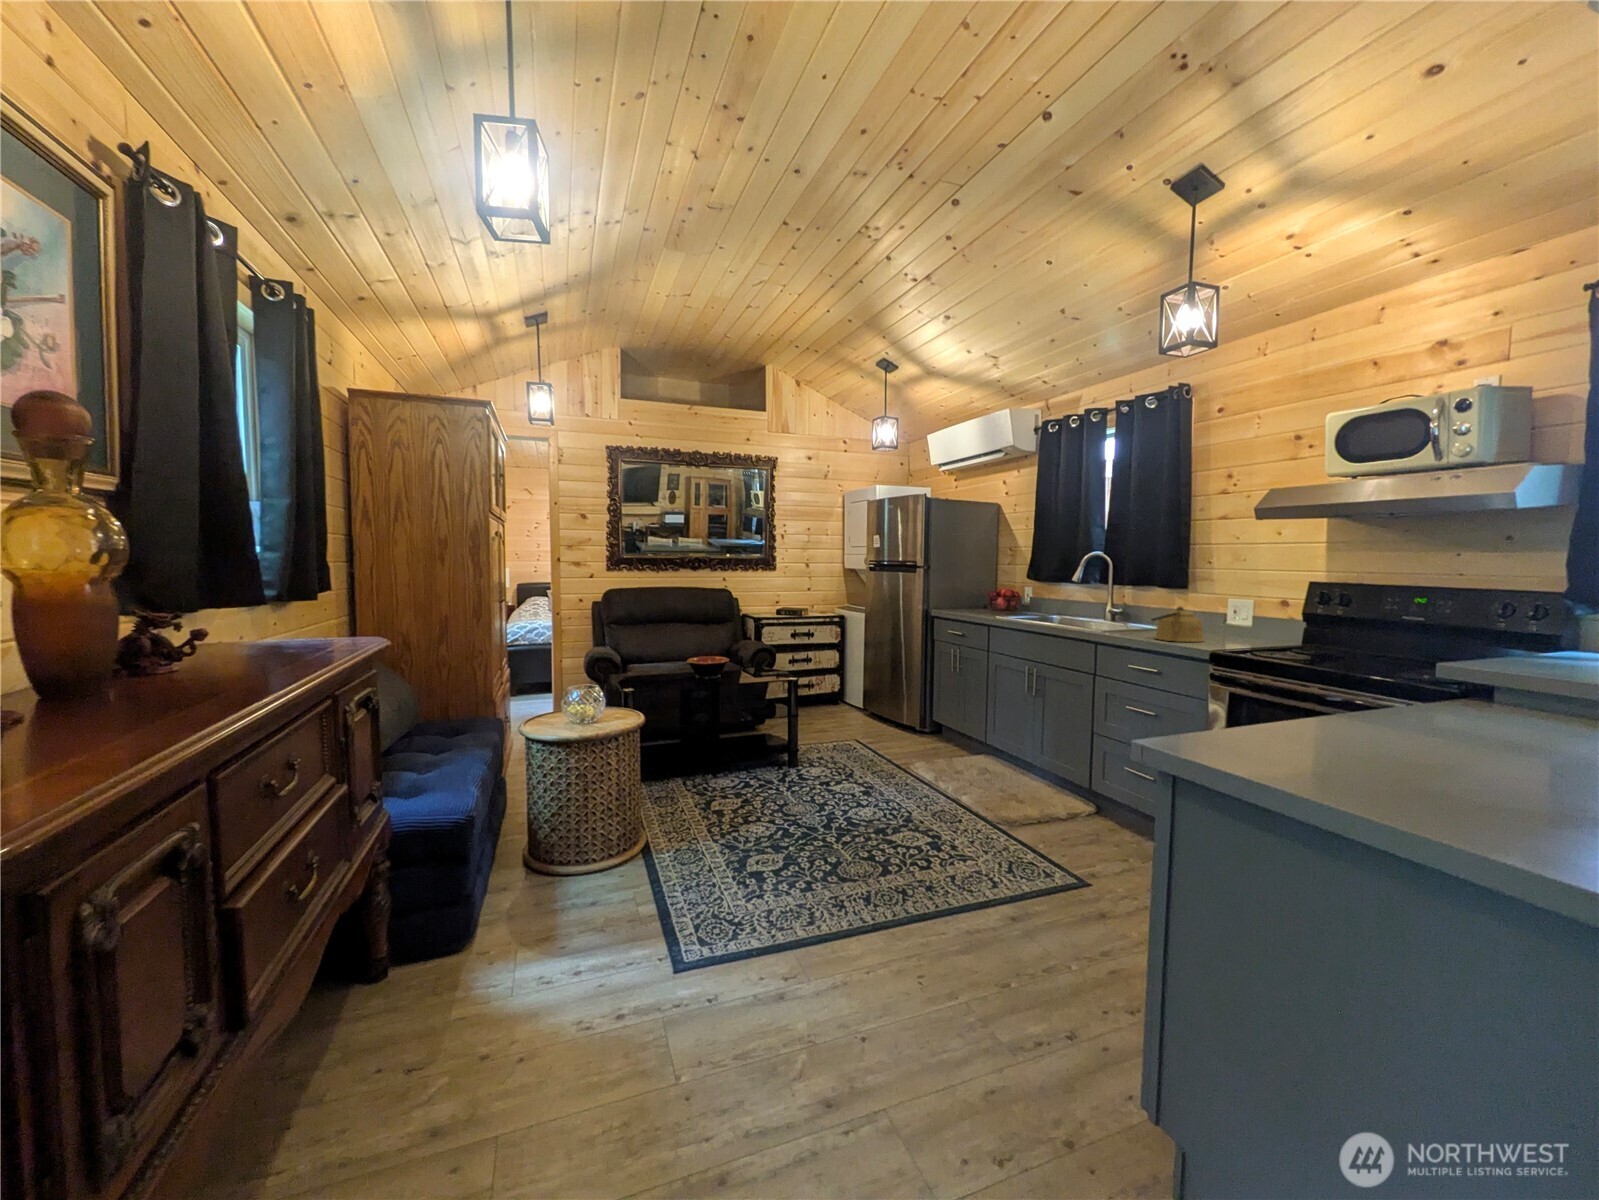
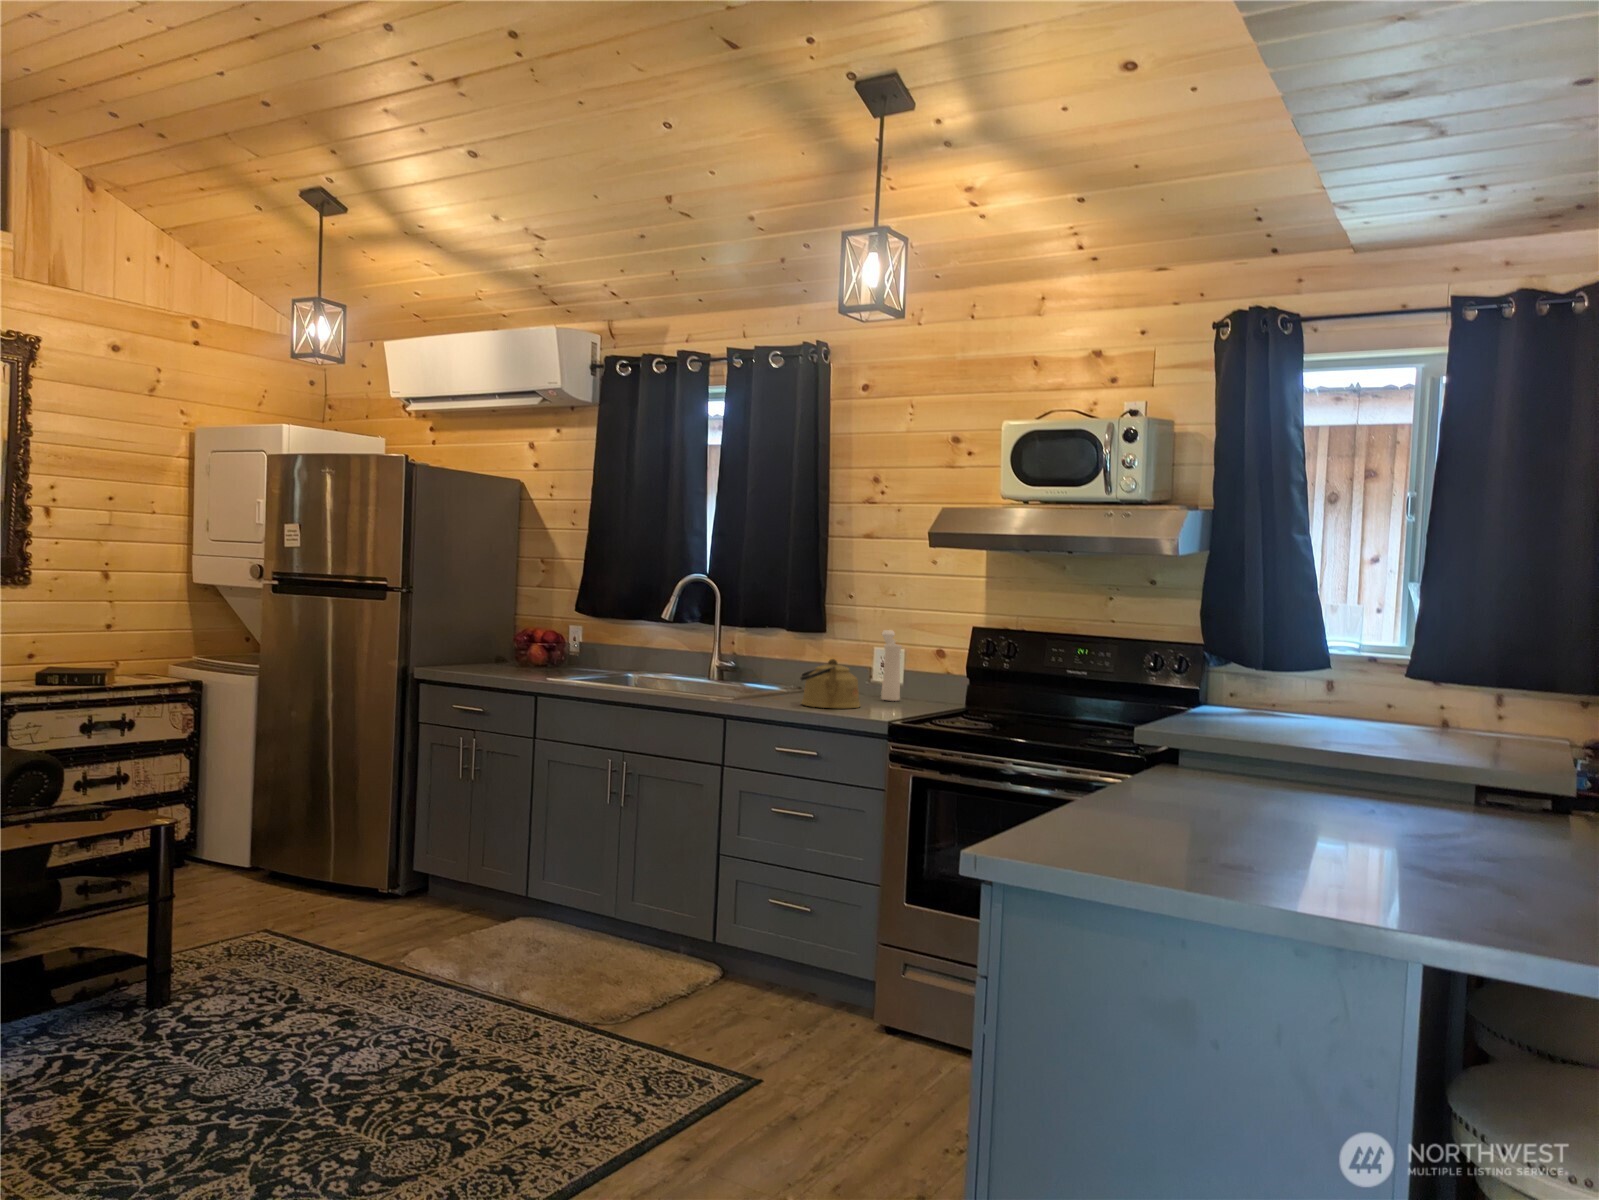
pepper mill: none [1231,586,1251,639] -> present [881,630,902,701]

